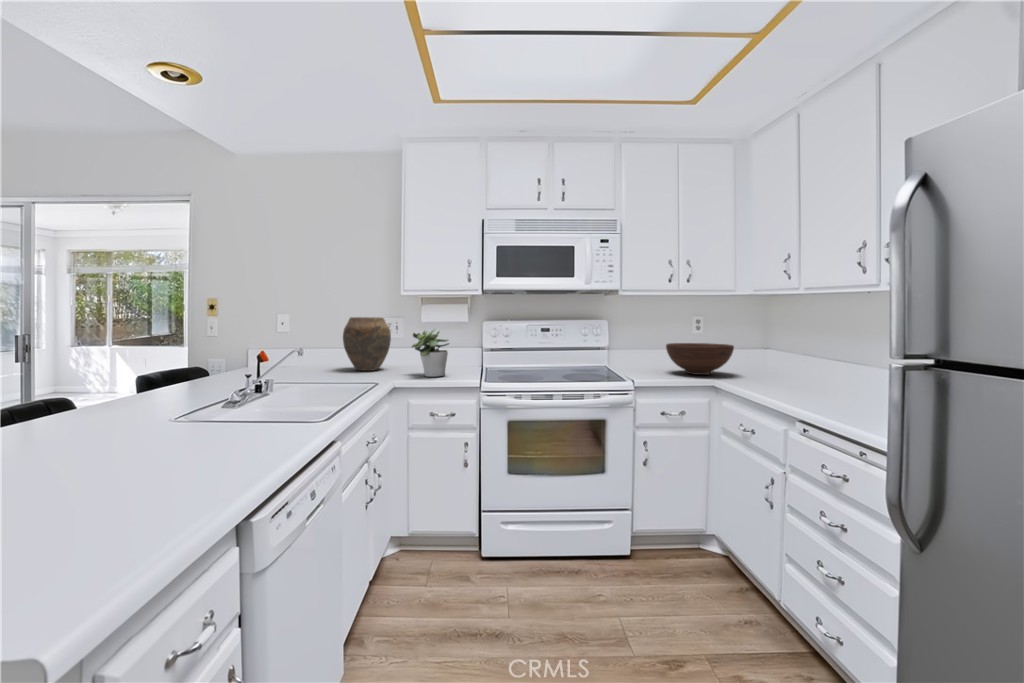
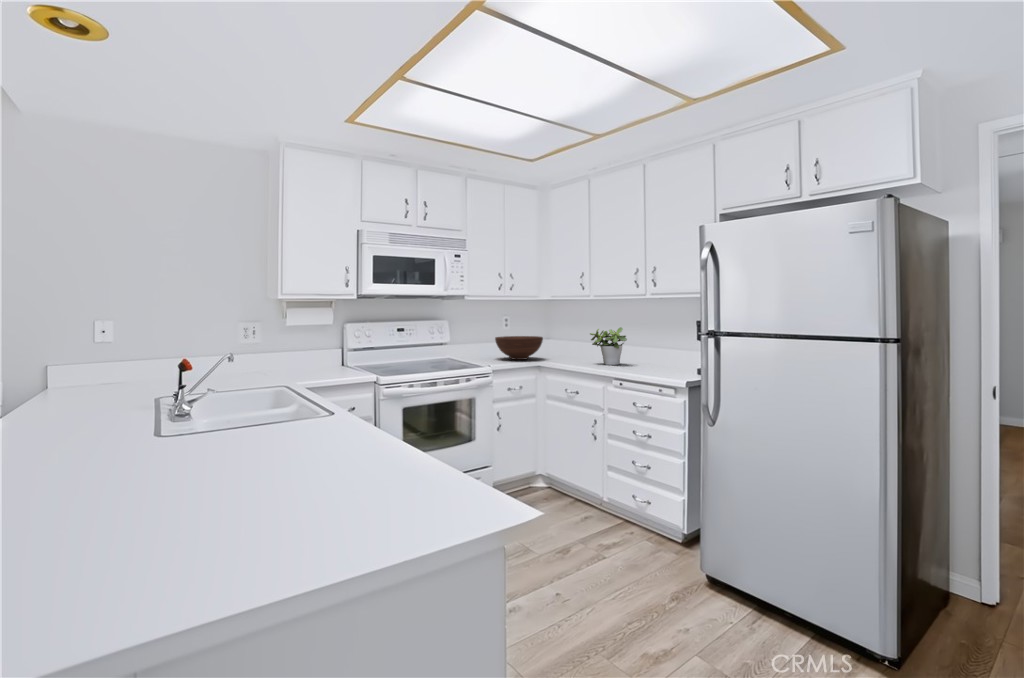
vase: present [343,317,391,371] -> none [202,321,257,377]
potted plant: present [412,329,449,377] -> present [590,327,627,365]

